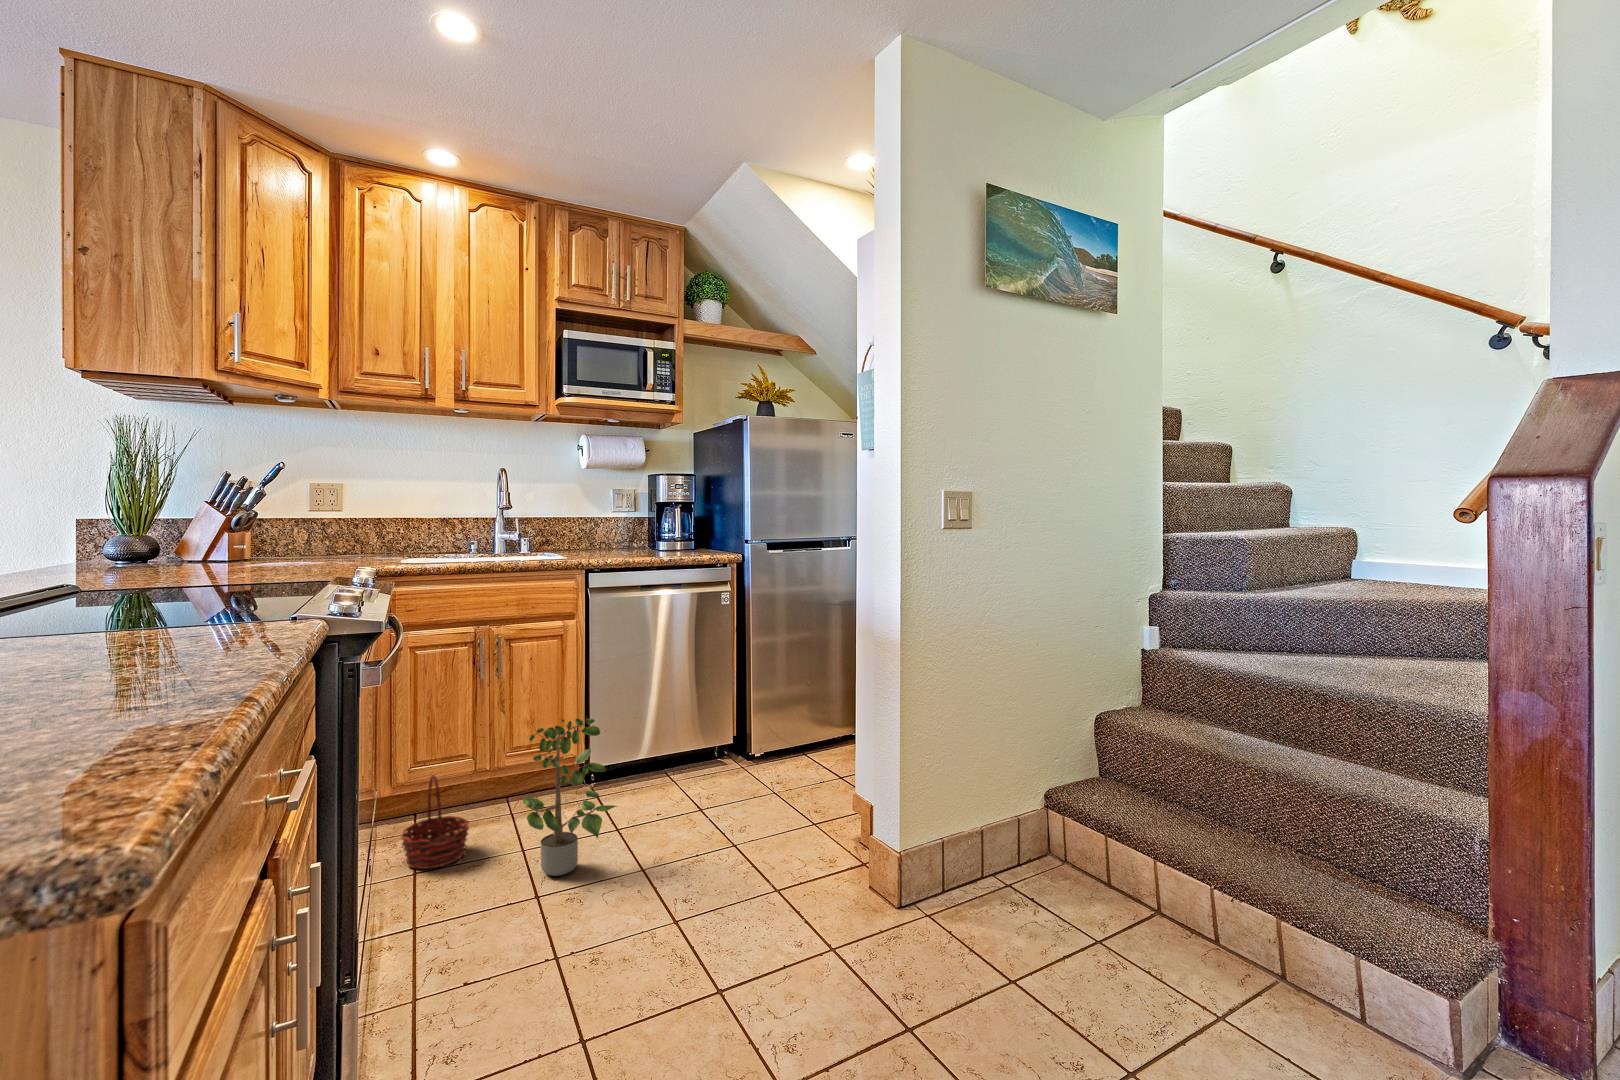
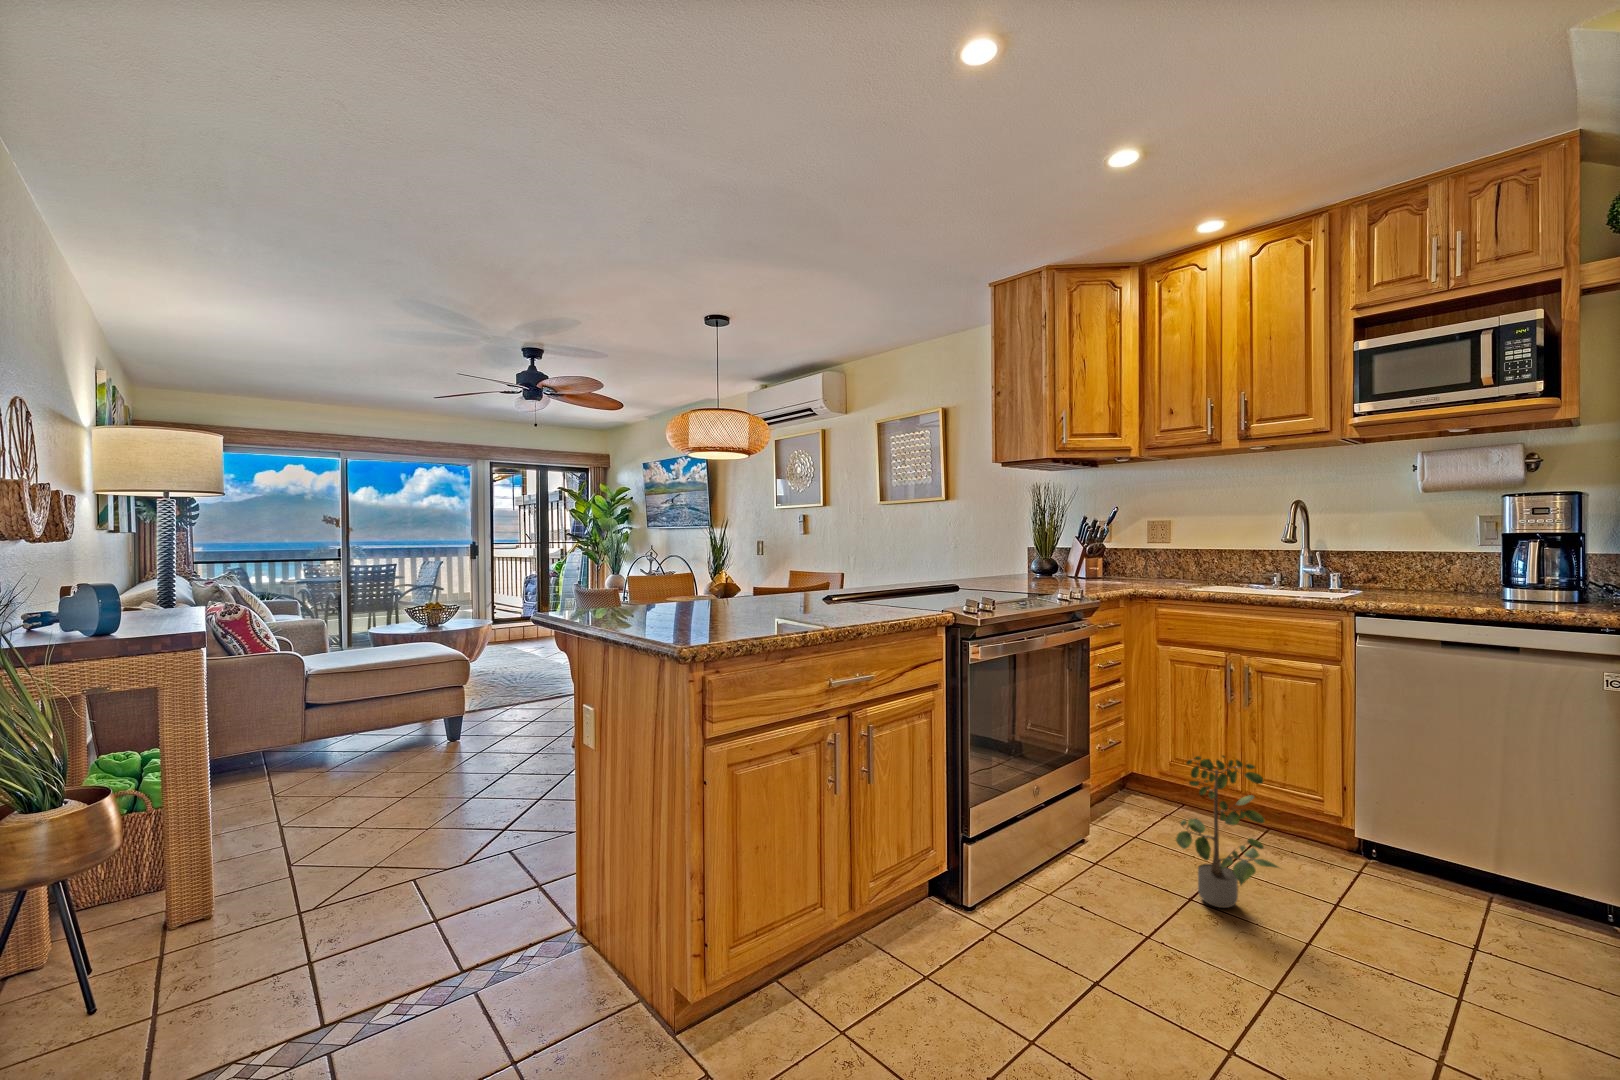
basket: present [401,775,469,869] -> none [1119,771,1177,852]

